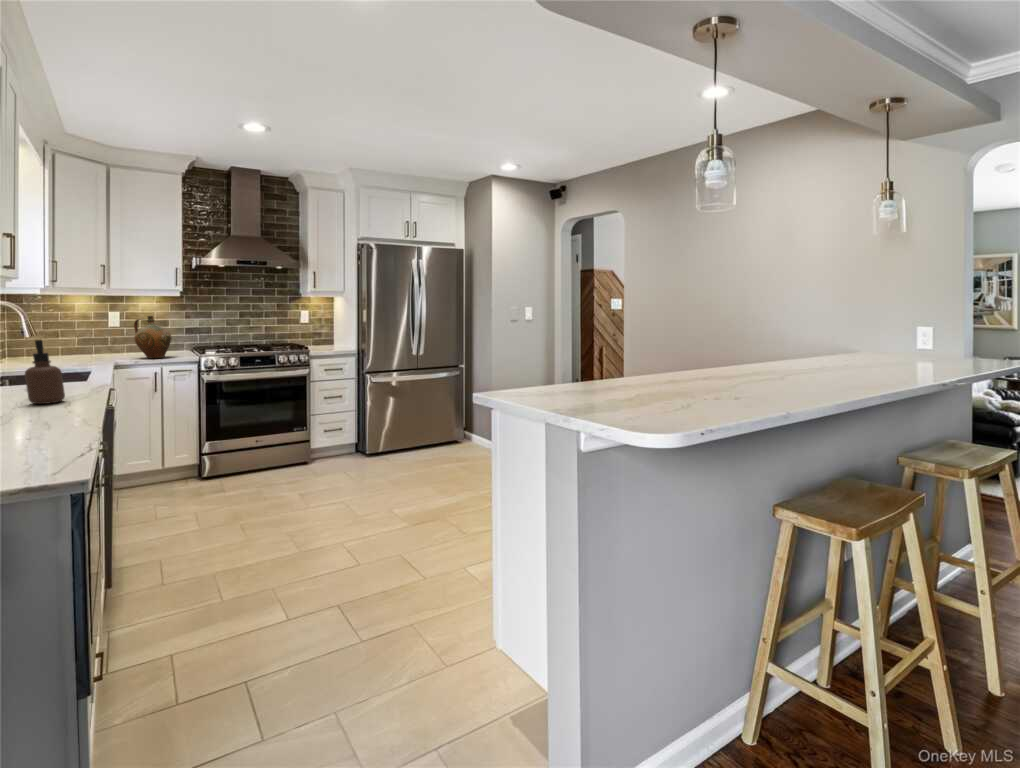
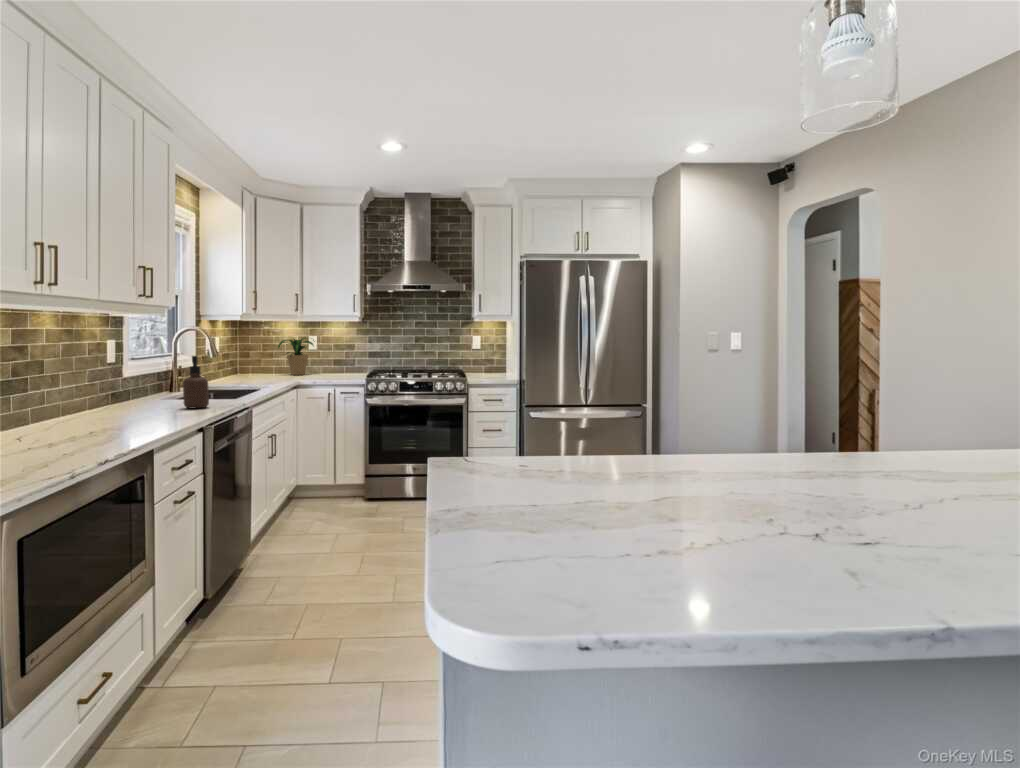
potted plant: none [67,313,121,355] -> present [278,338,315,375]
ceramic jug: present [134,316,172,358] -> none [316,339,346,379]

